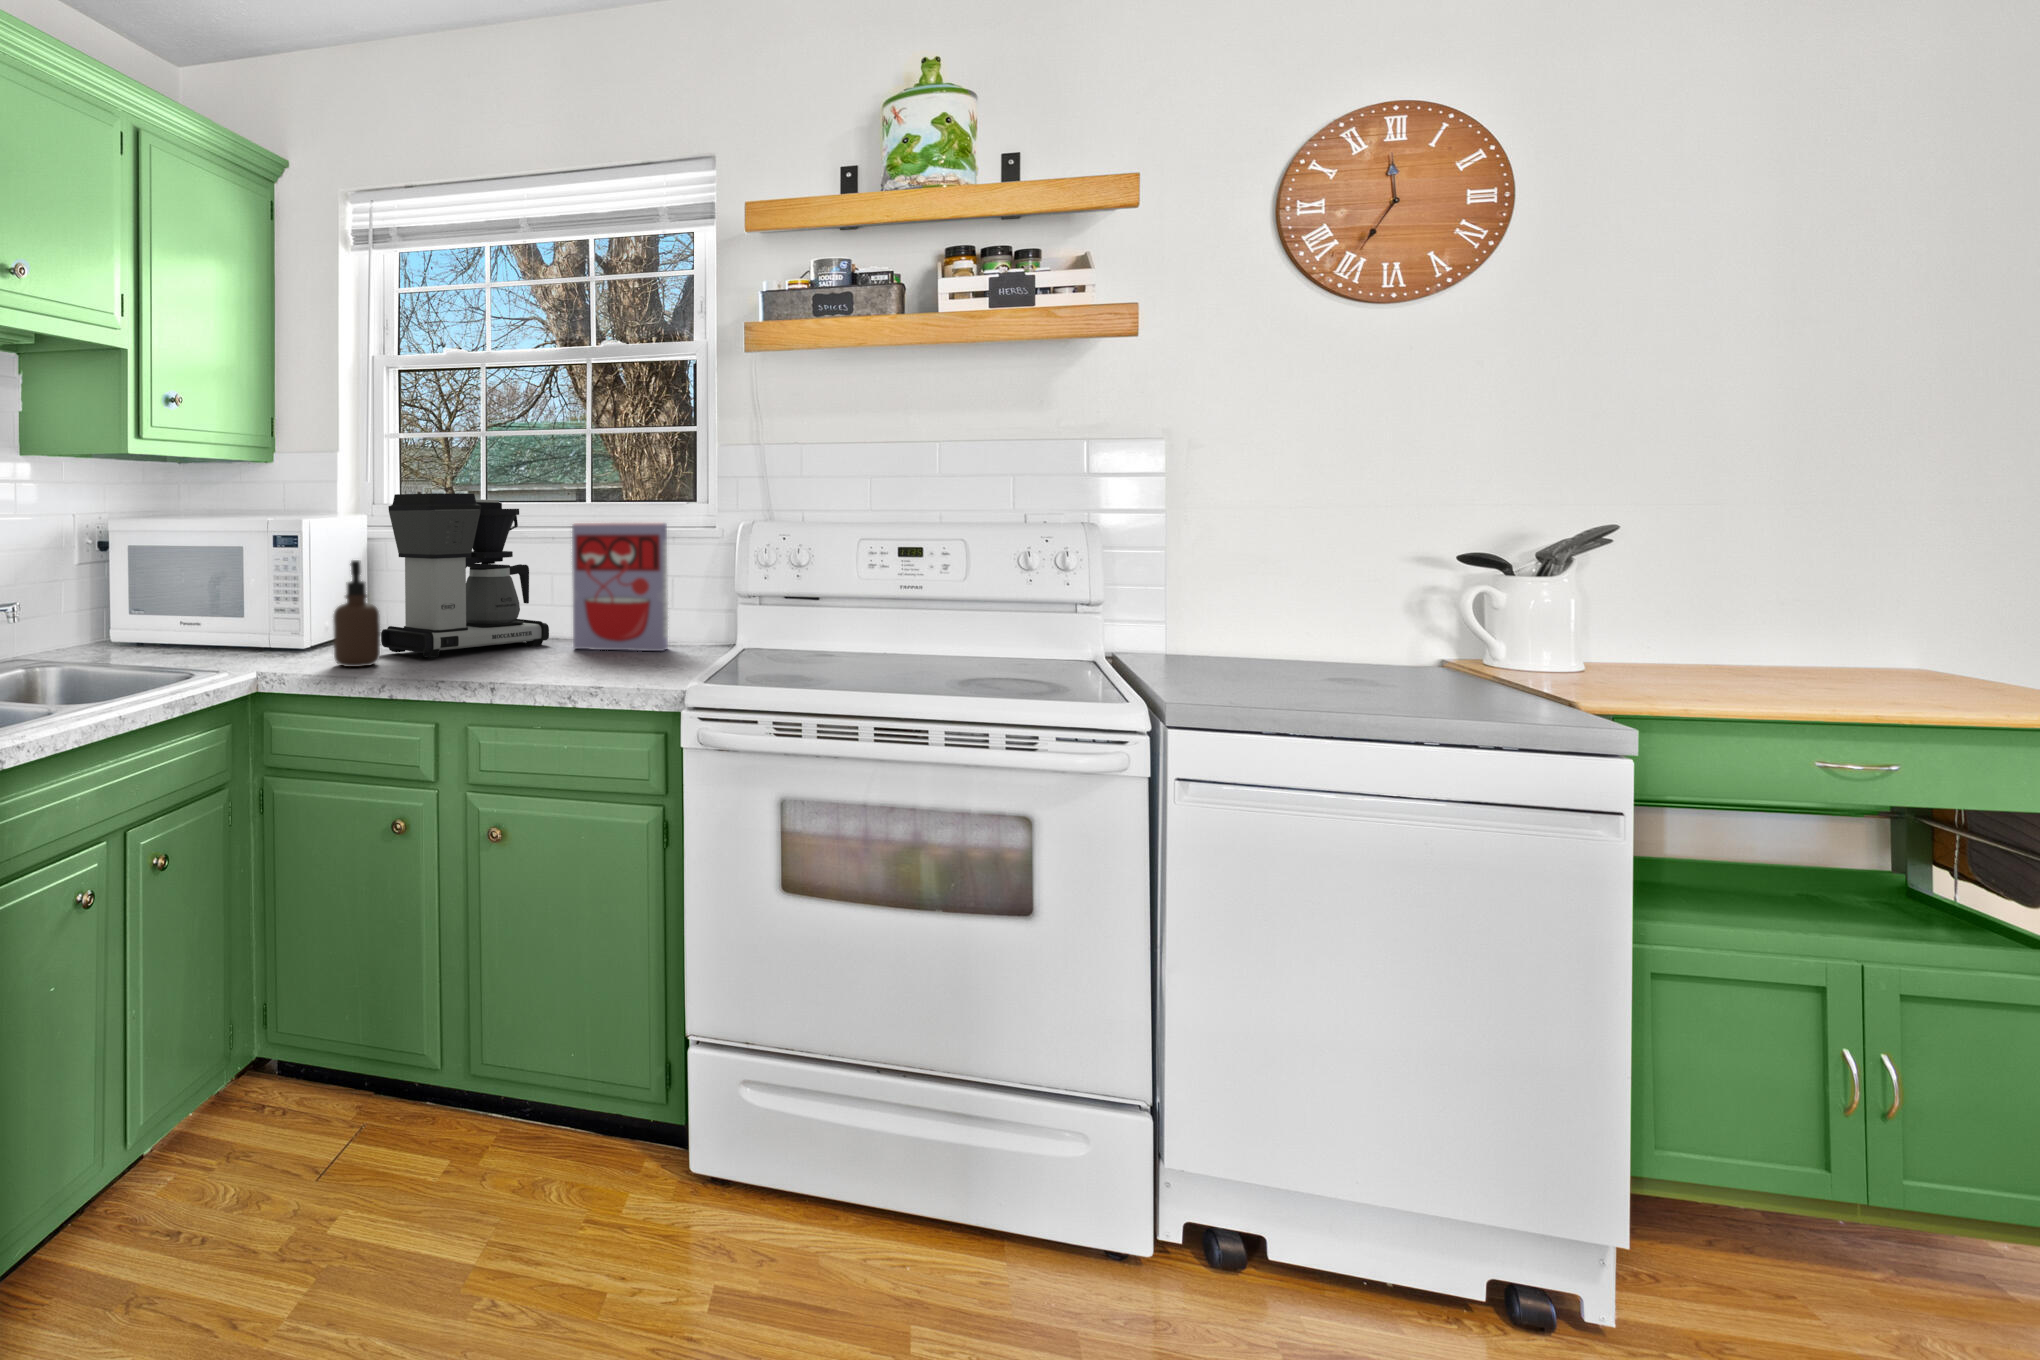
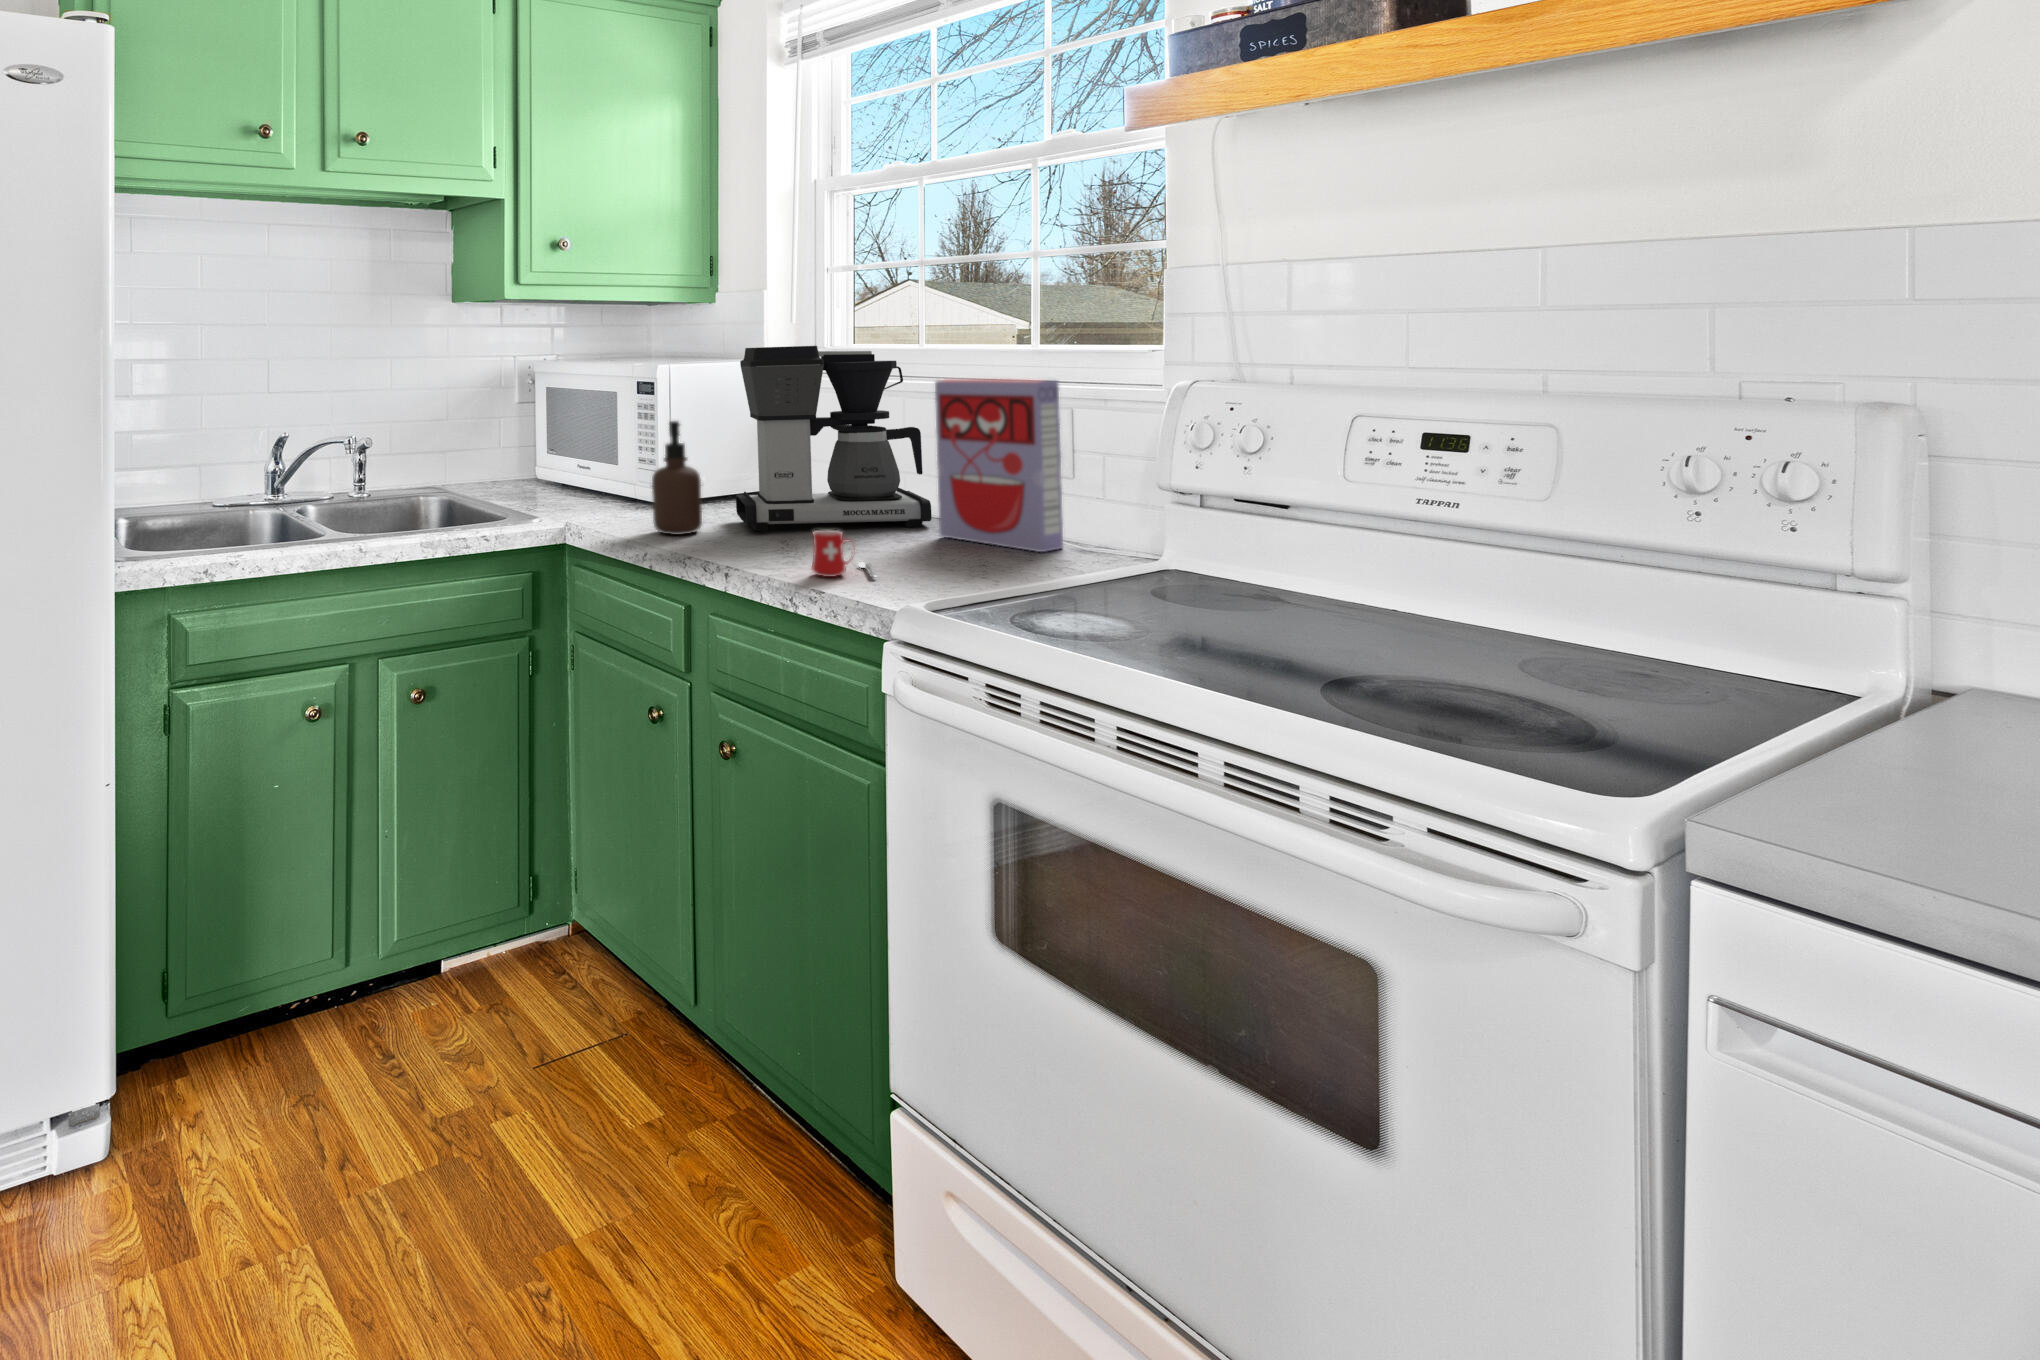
mug: none [554,641,608,677] -> present [812,530,876,577]

